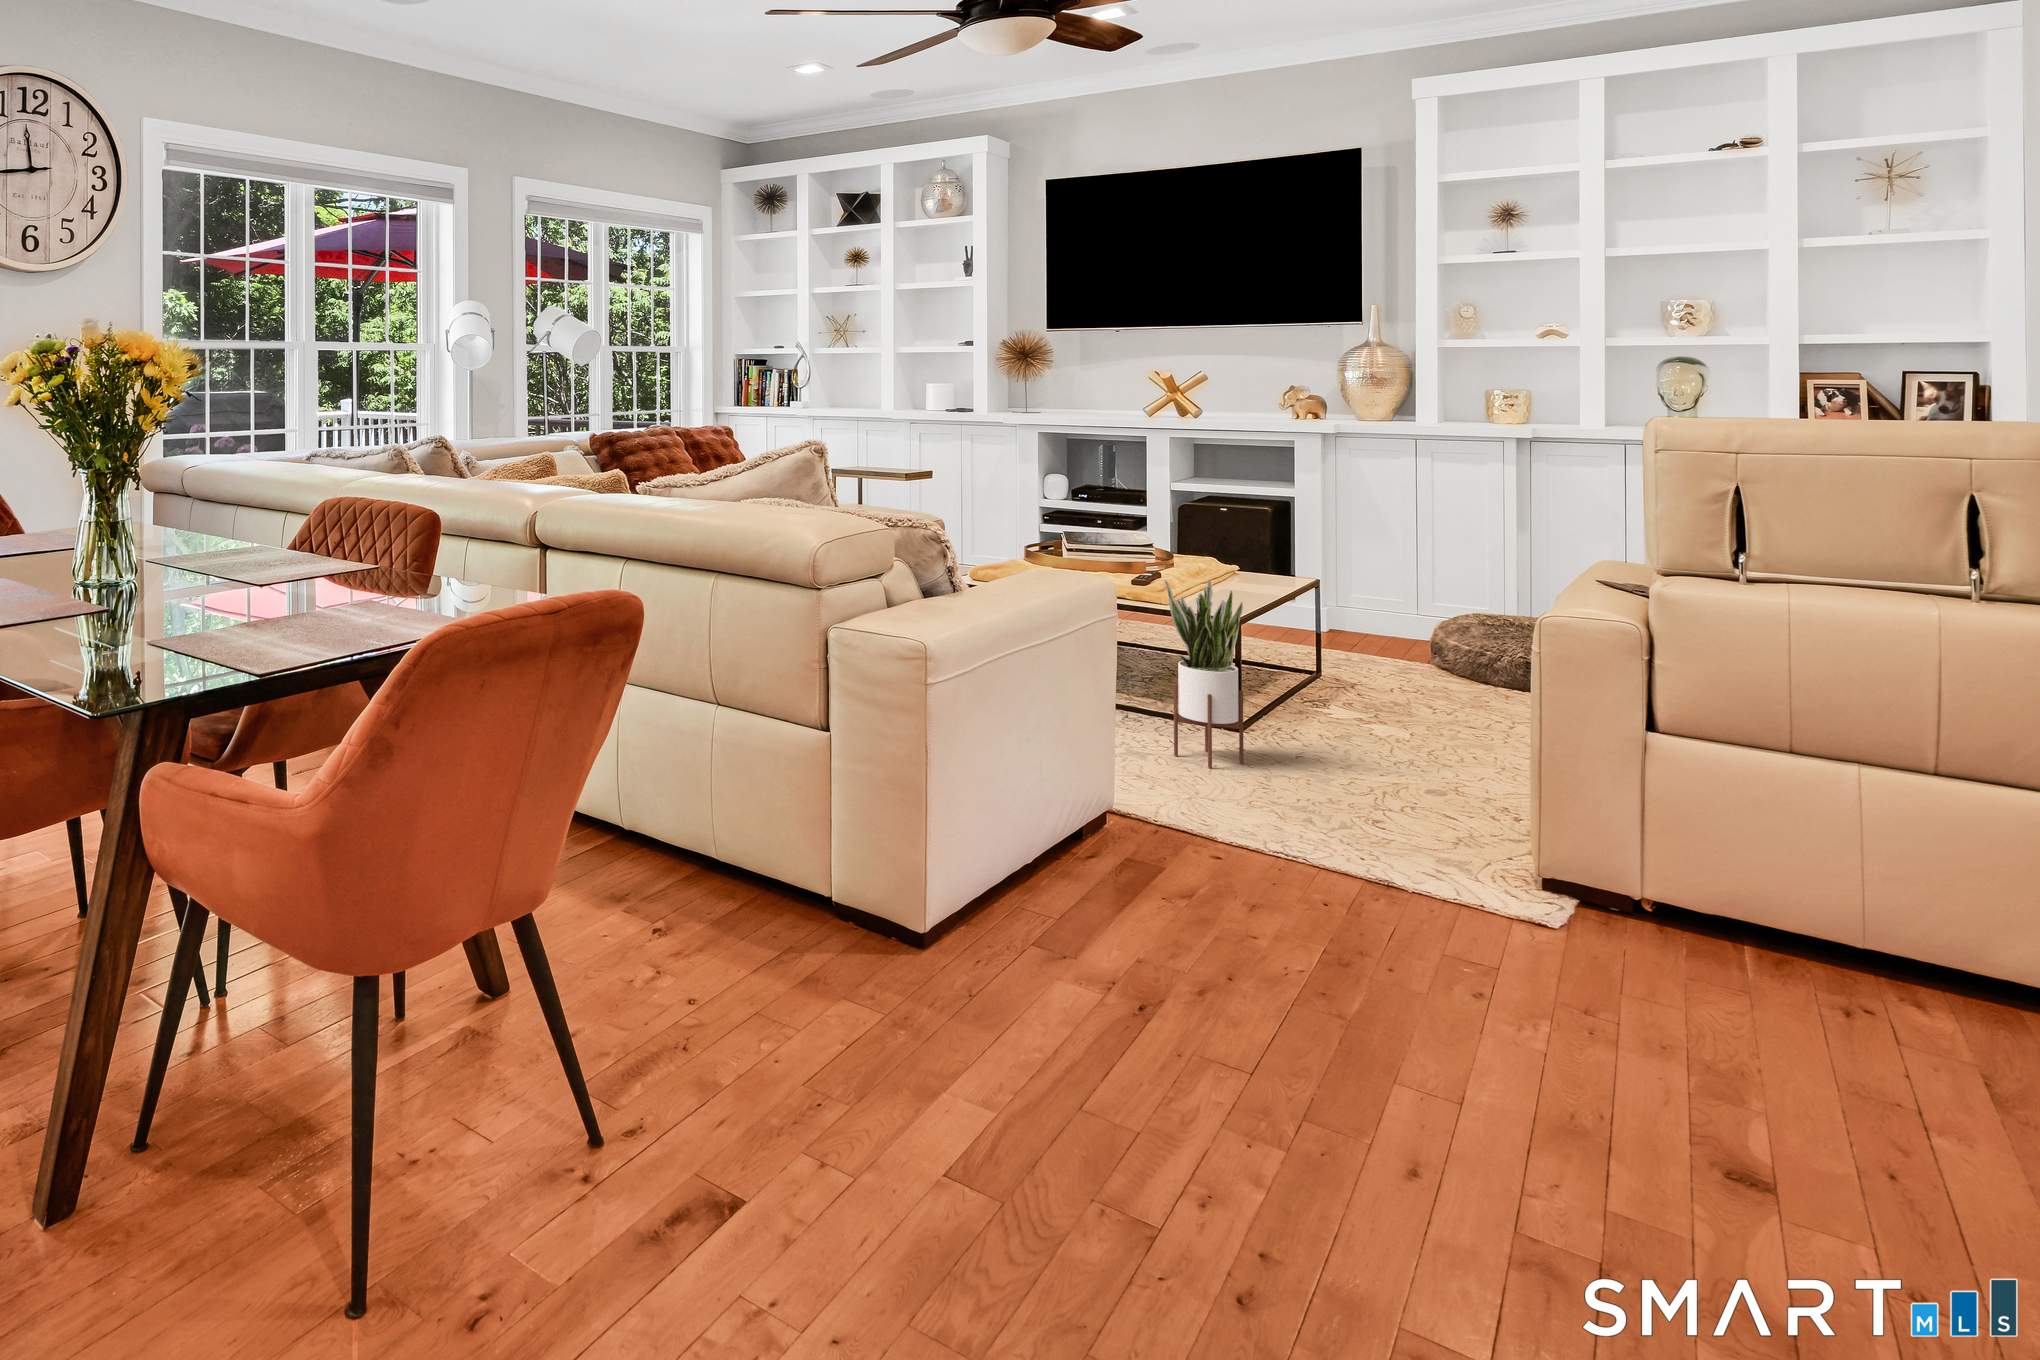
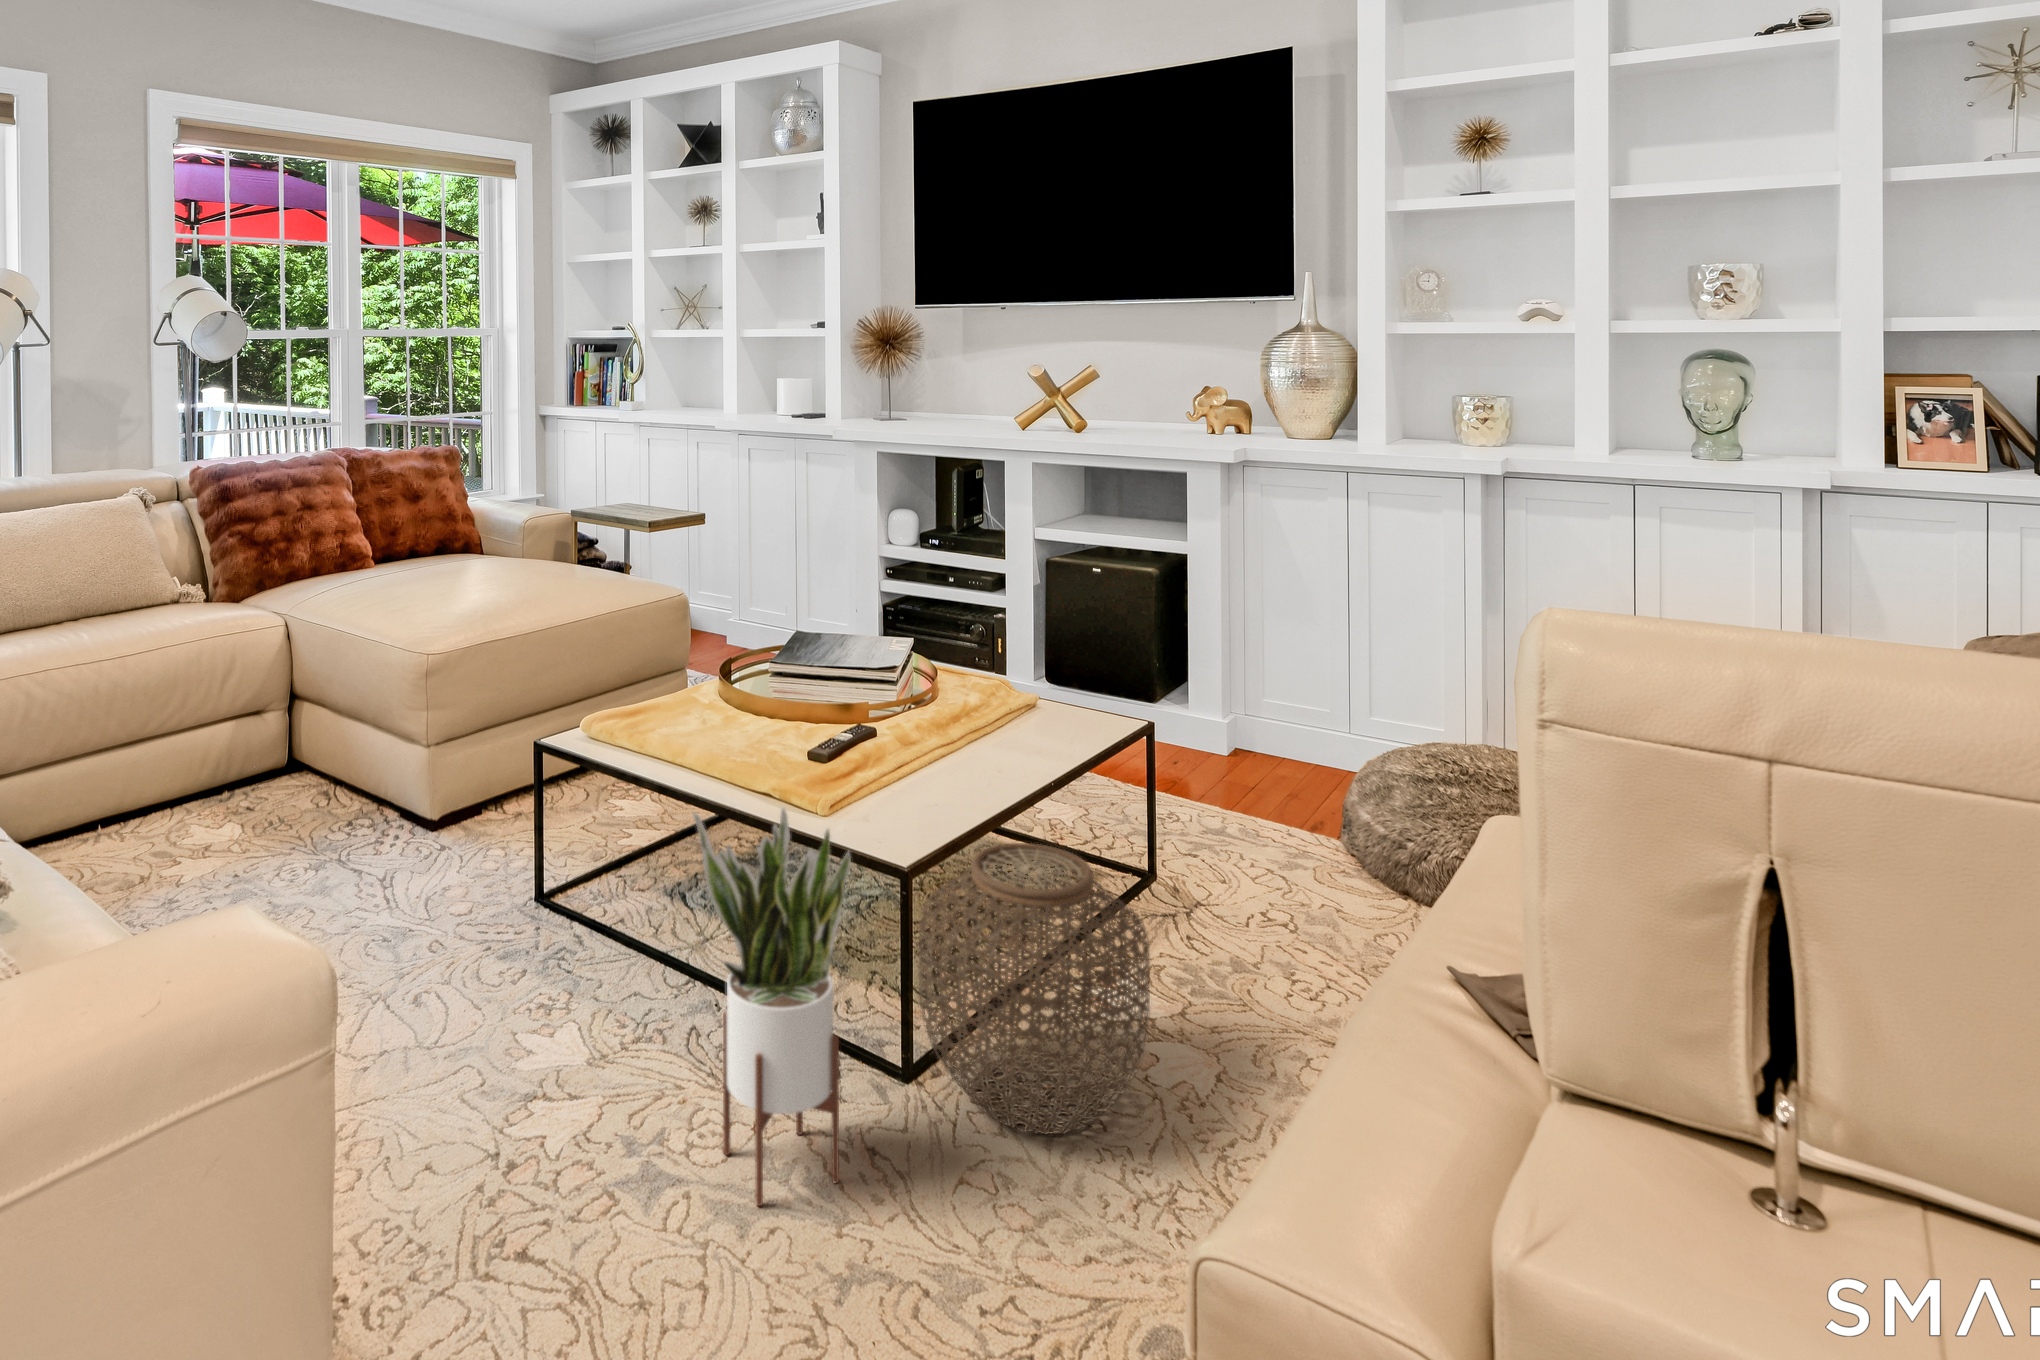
woven basket: none [1254,616,1392,753] -> present [919,843,1150,1134]

